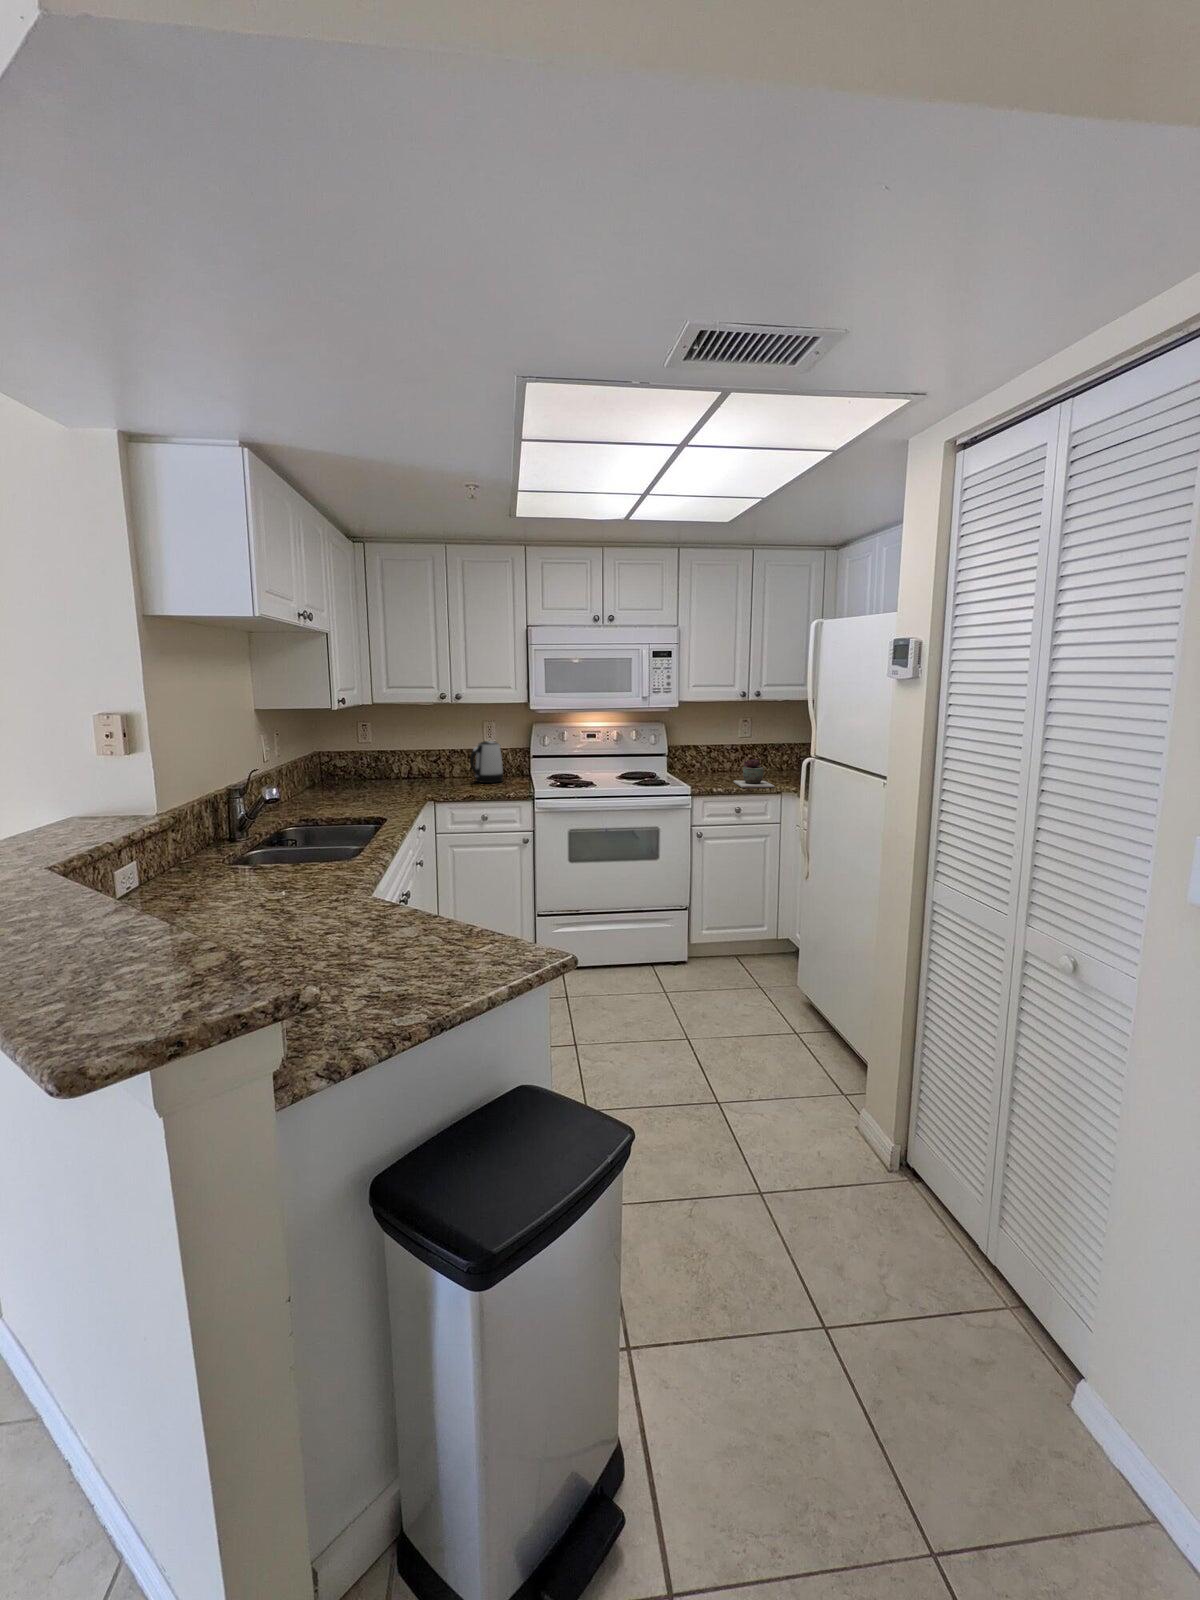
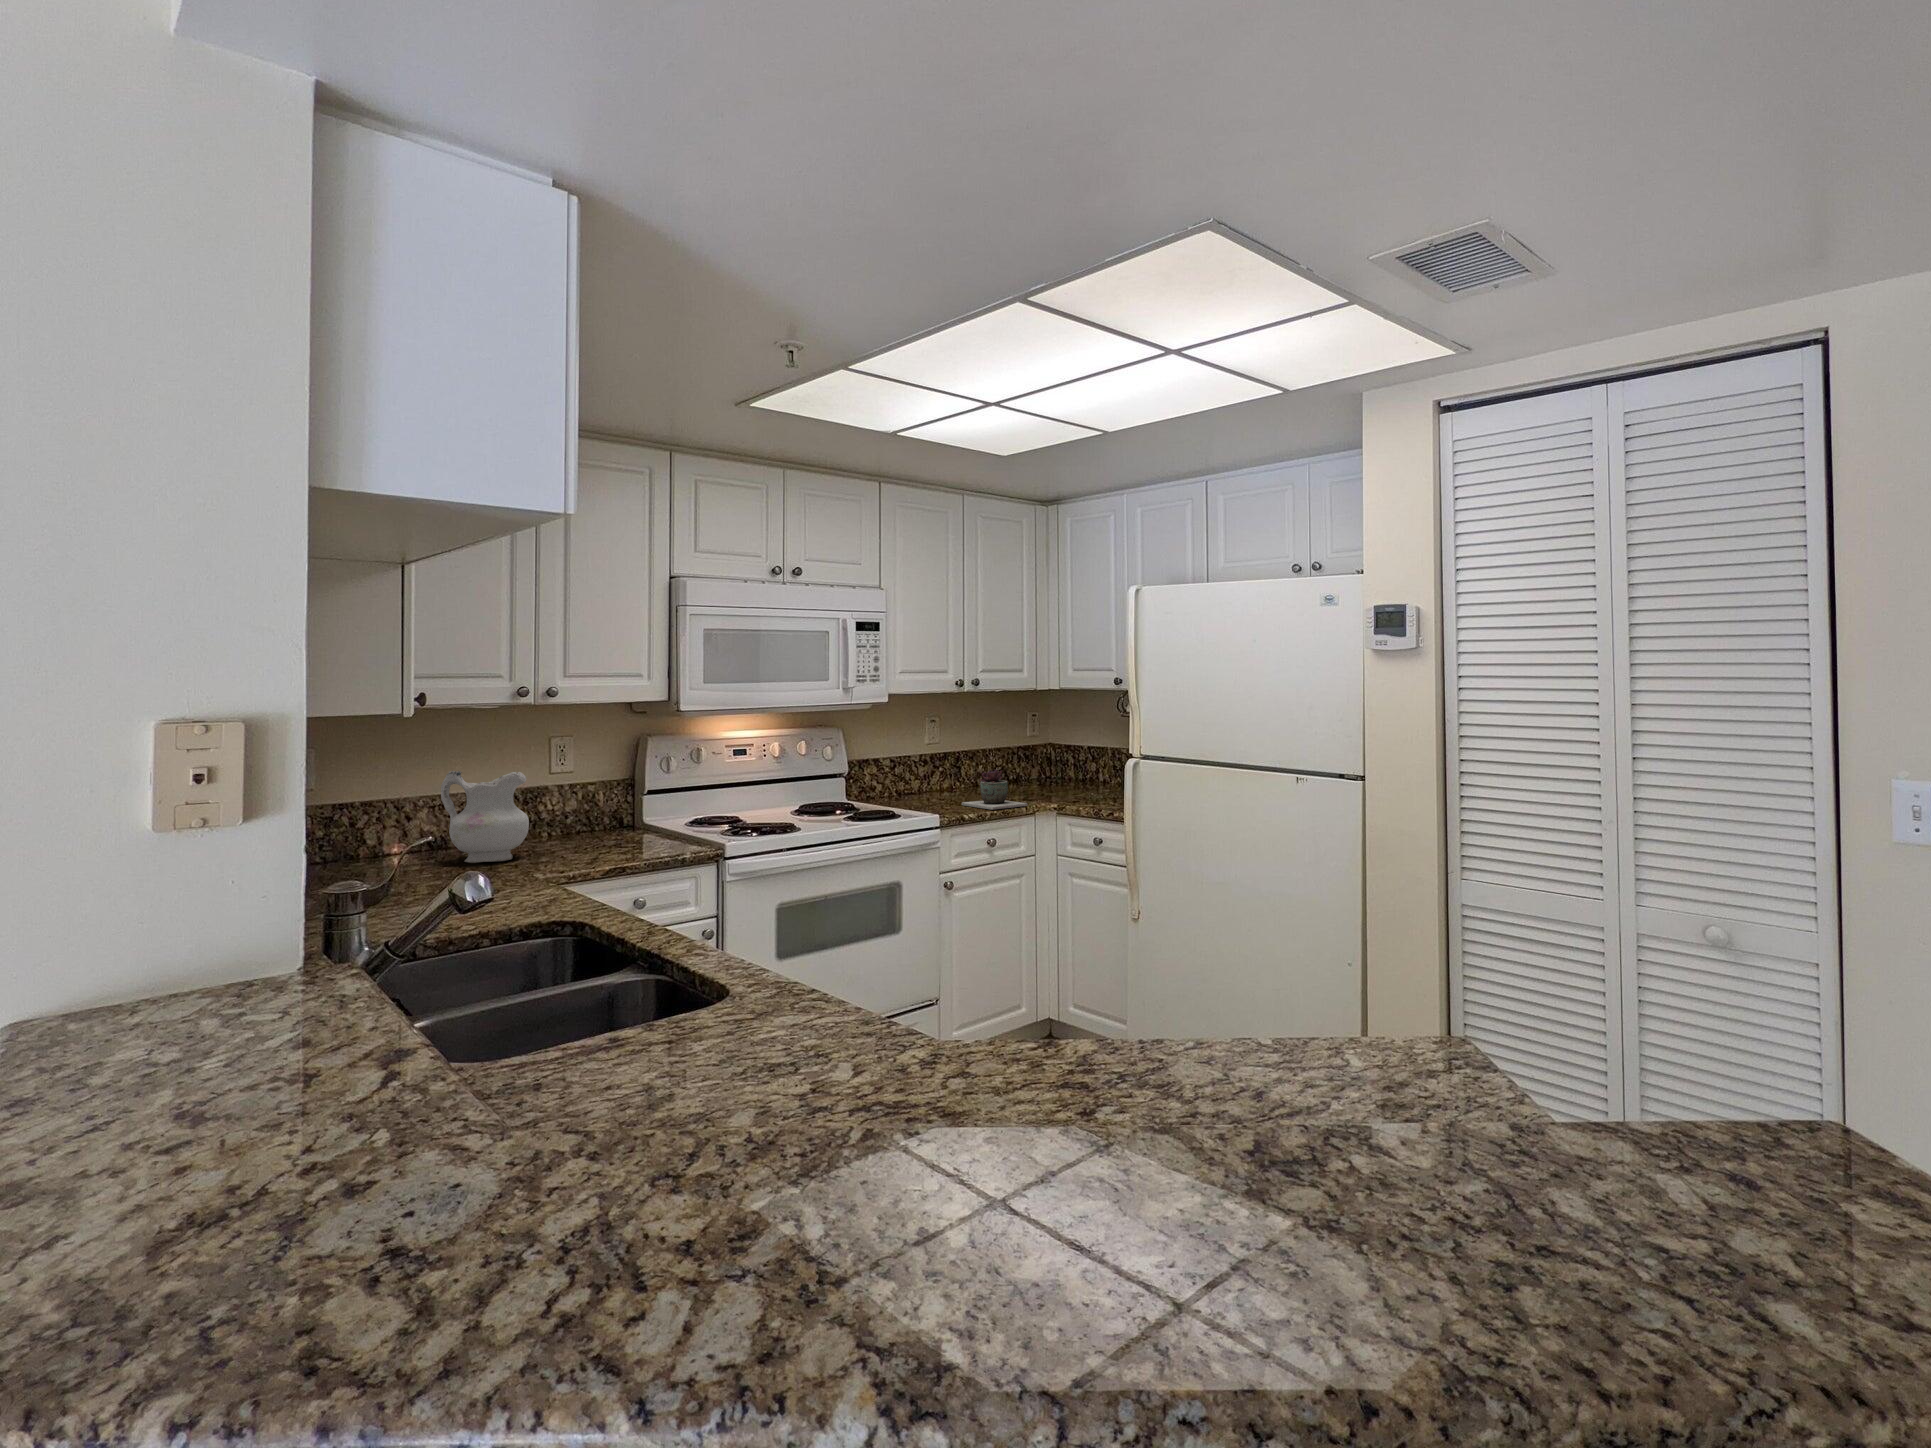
ceramic pitcher: none [408,738,446,787] -> present [441,771,529,863]
kettle: present [470,741,503,783] -> none [567,769,621,844]

